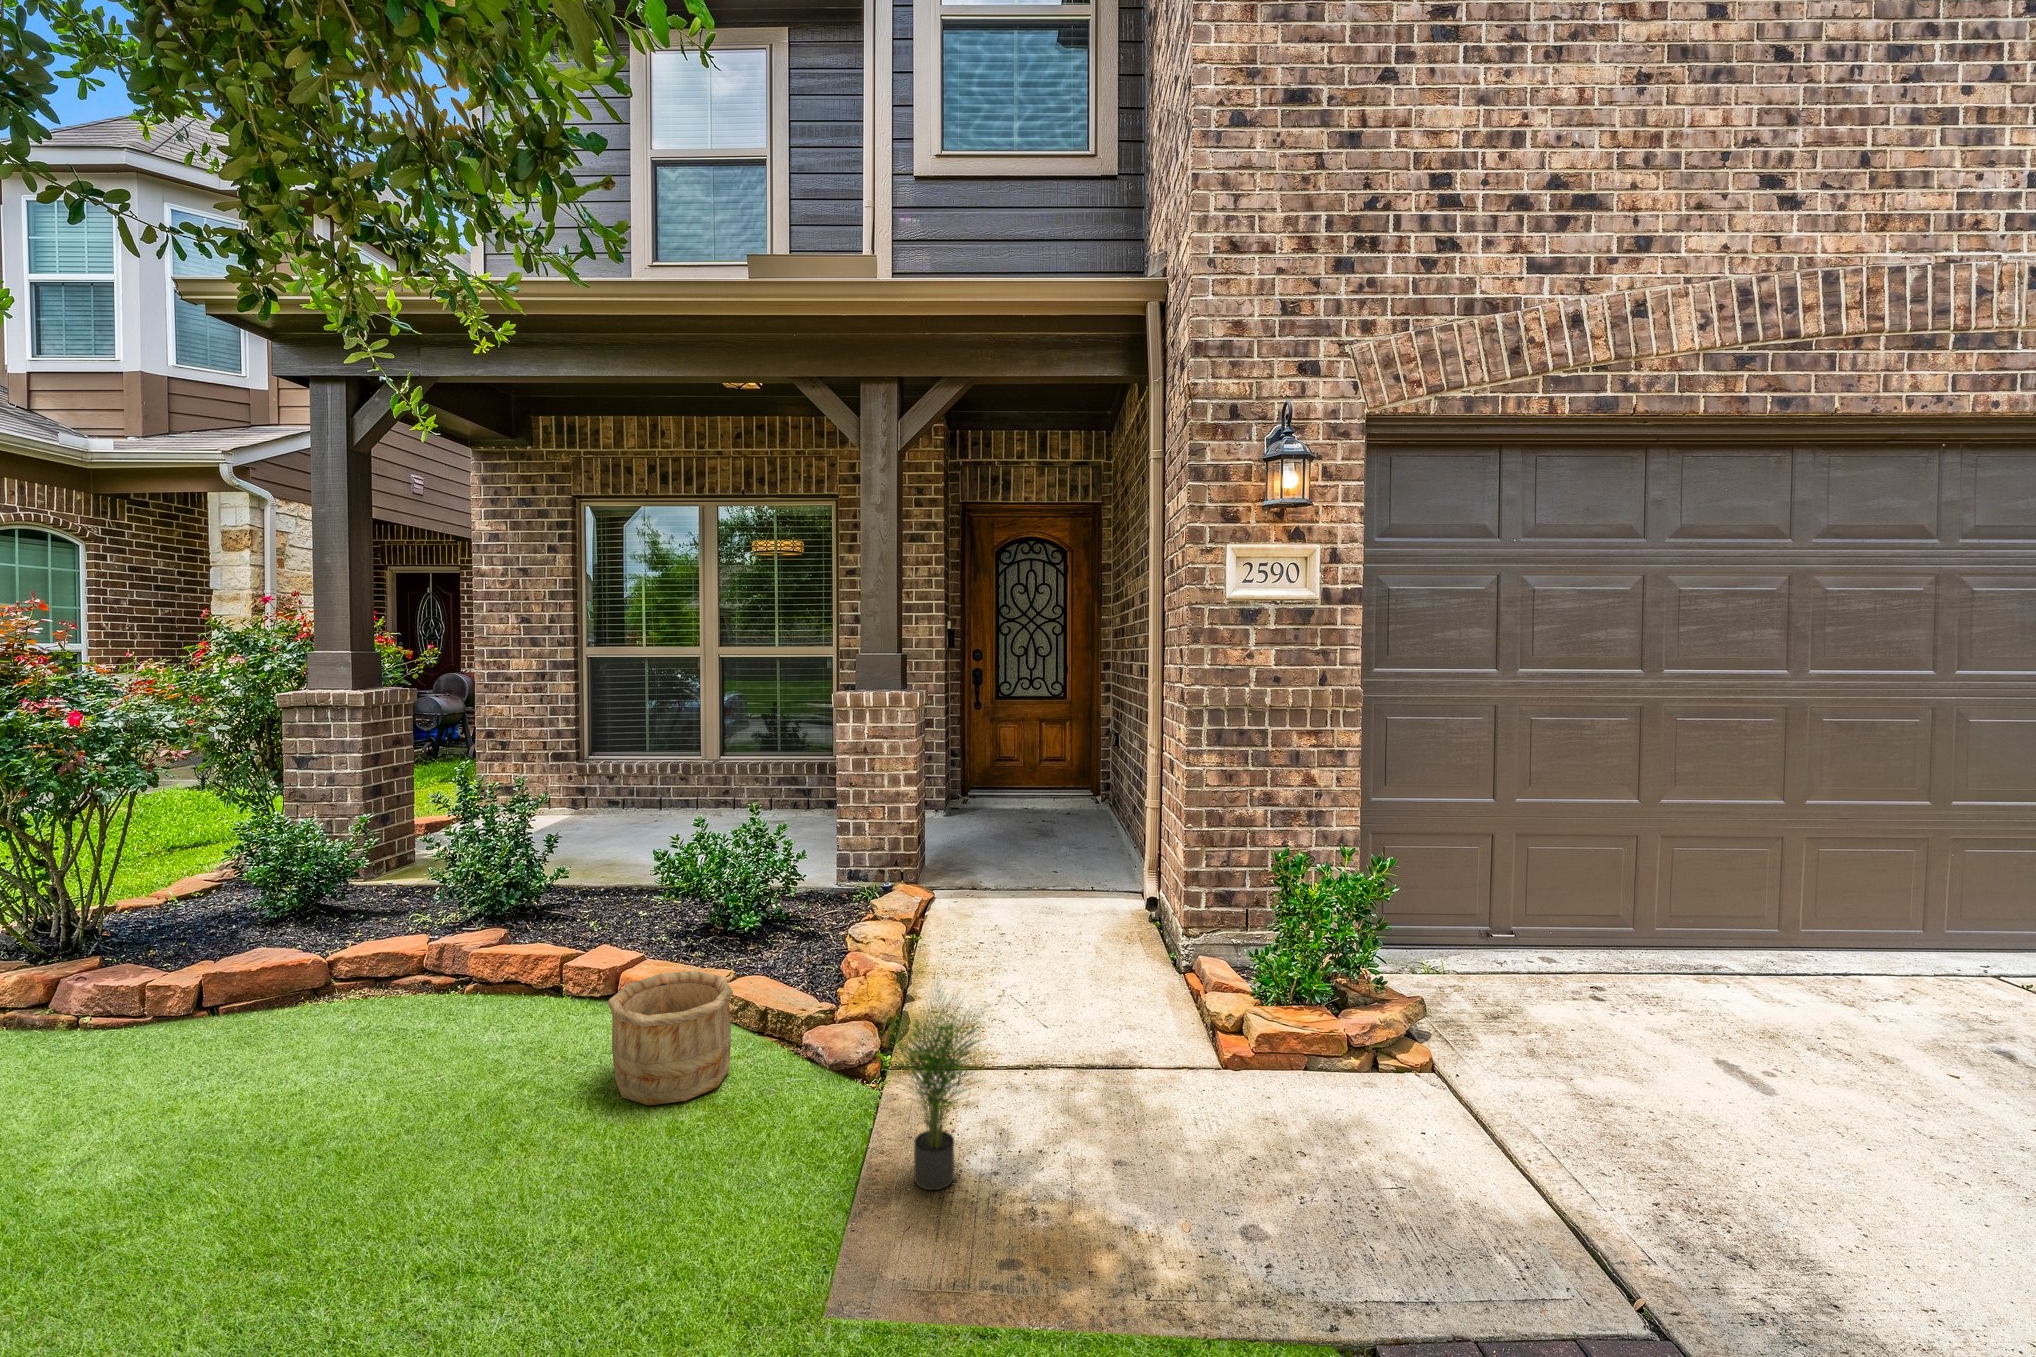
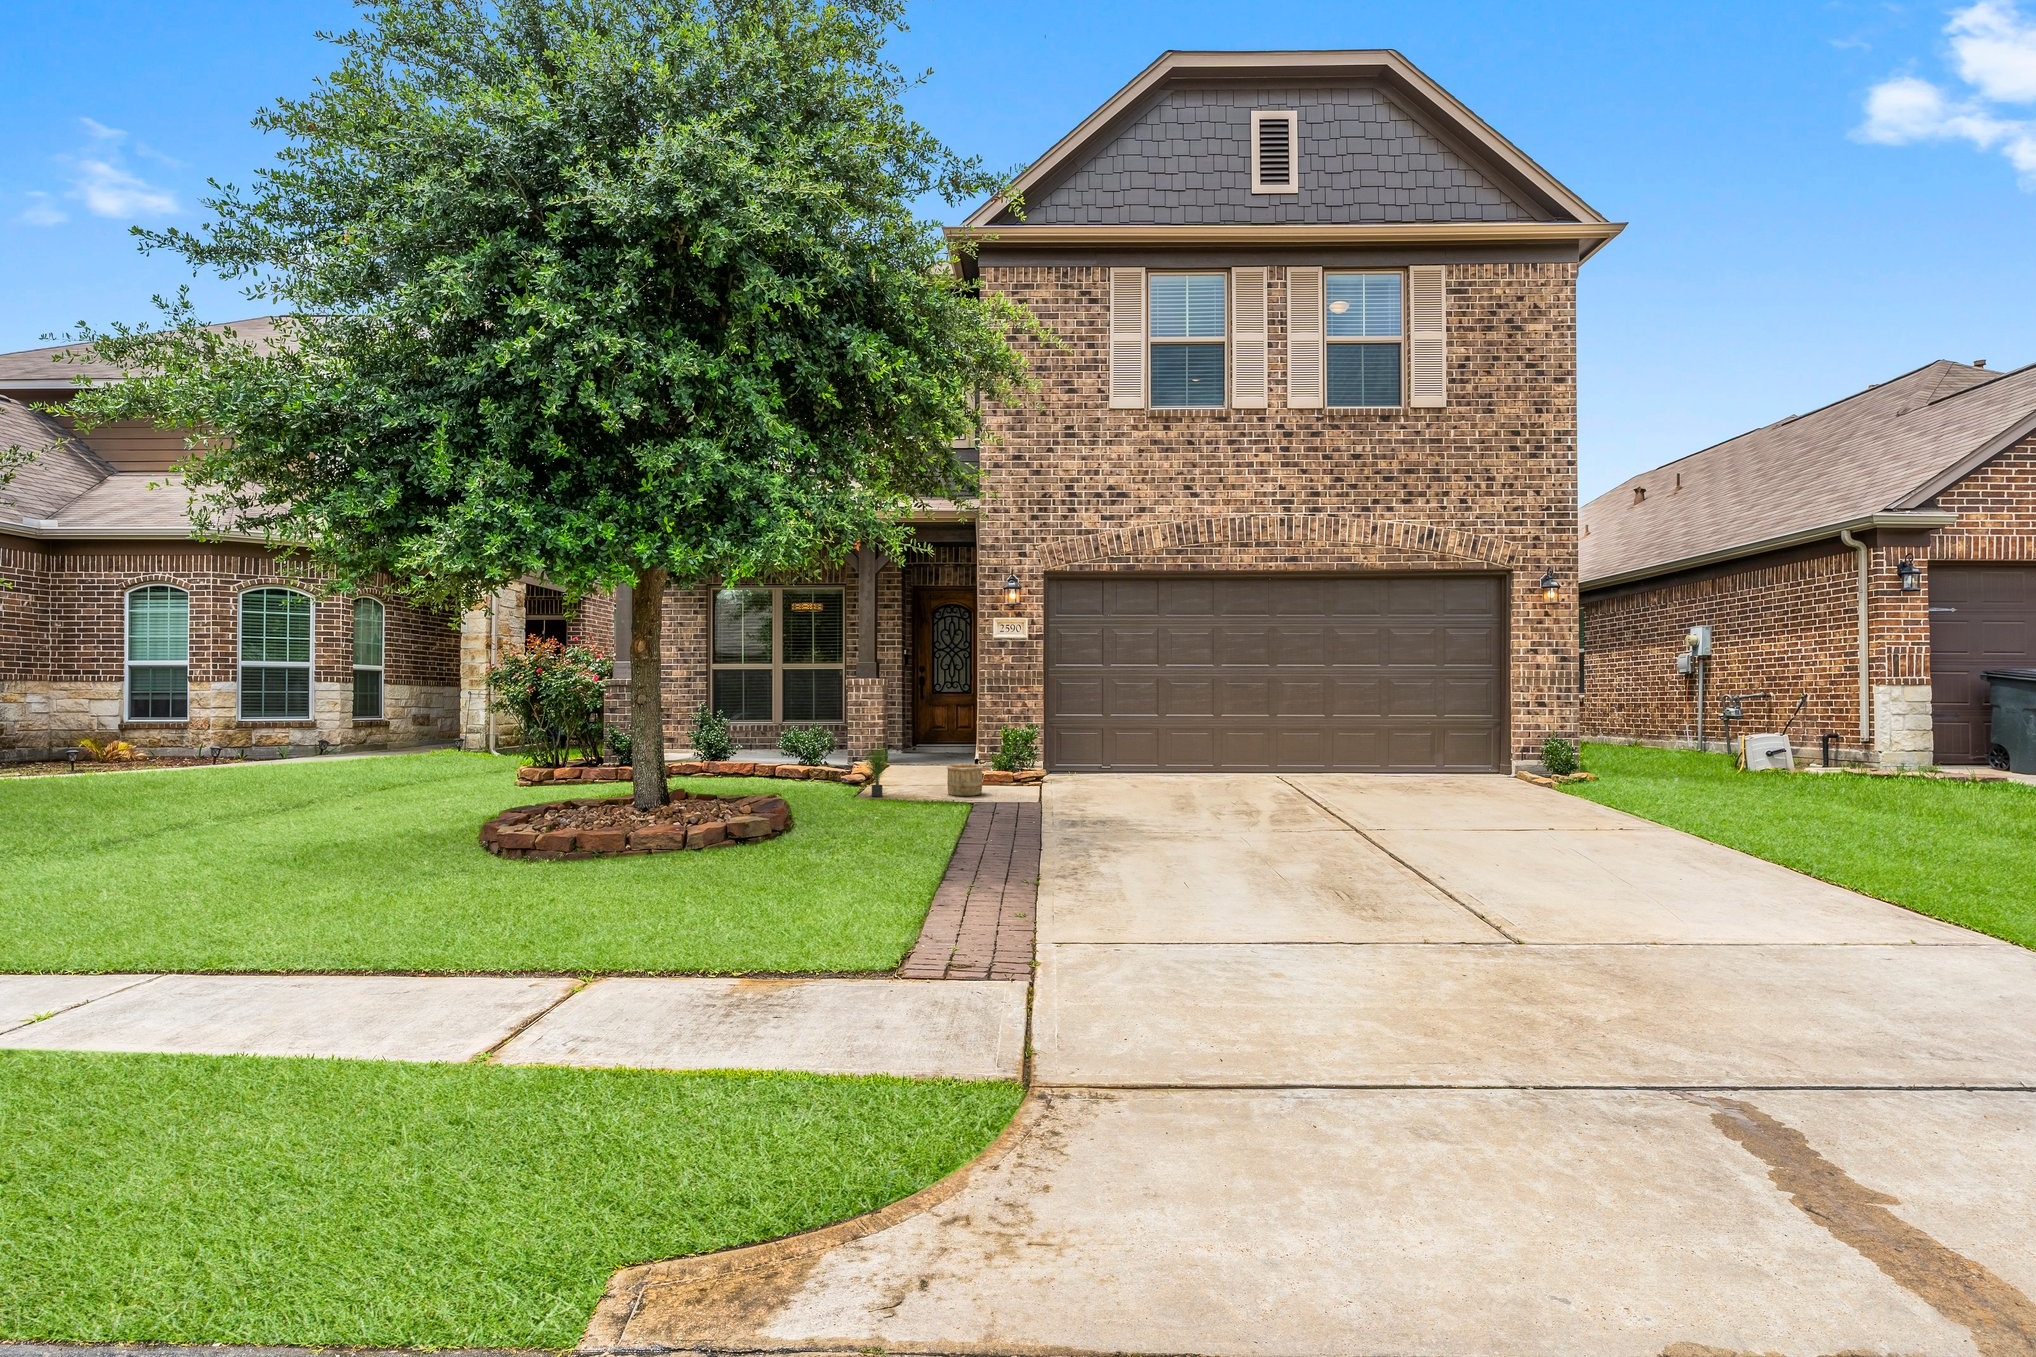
wooden bucket: present [608,971,733,1105] -> present [947,764,983,796]

